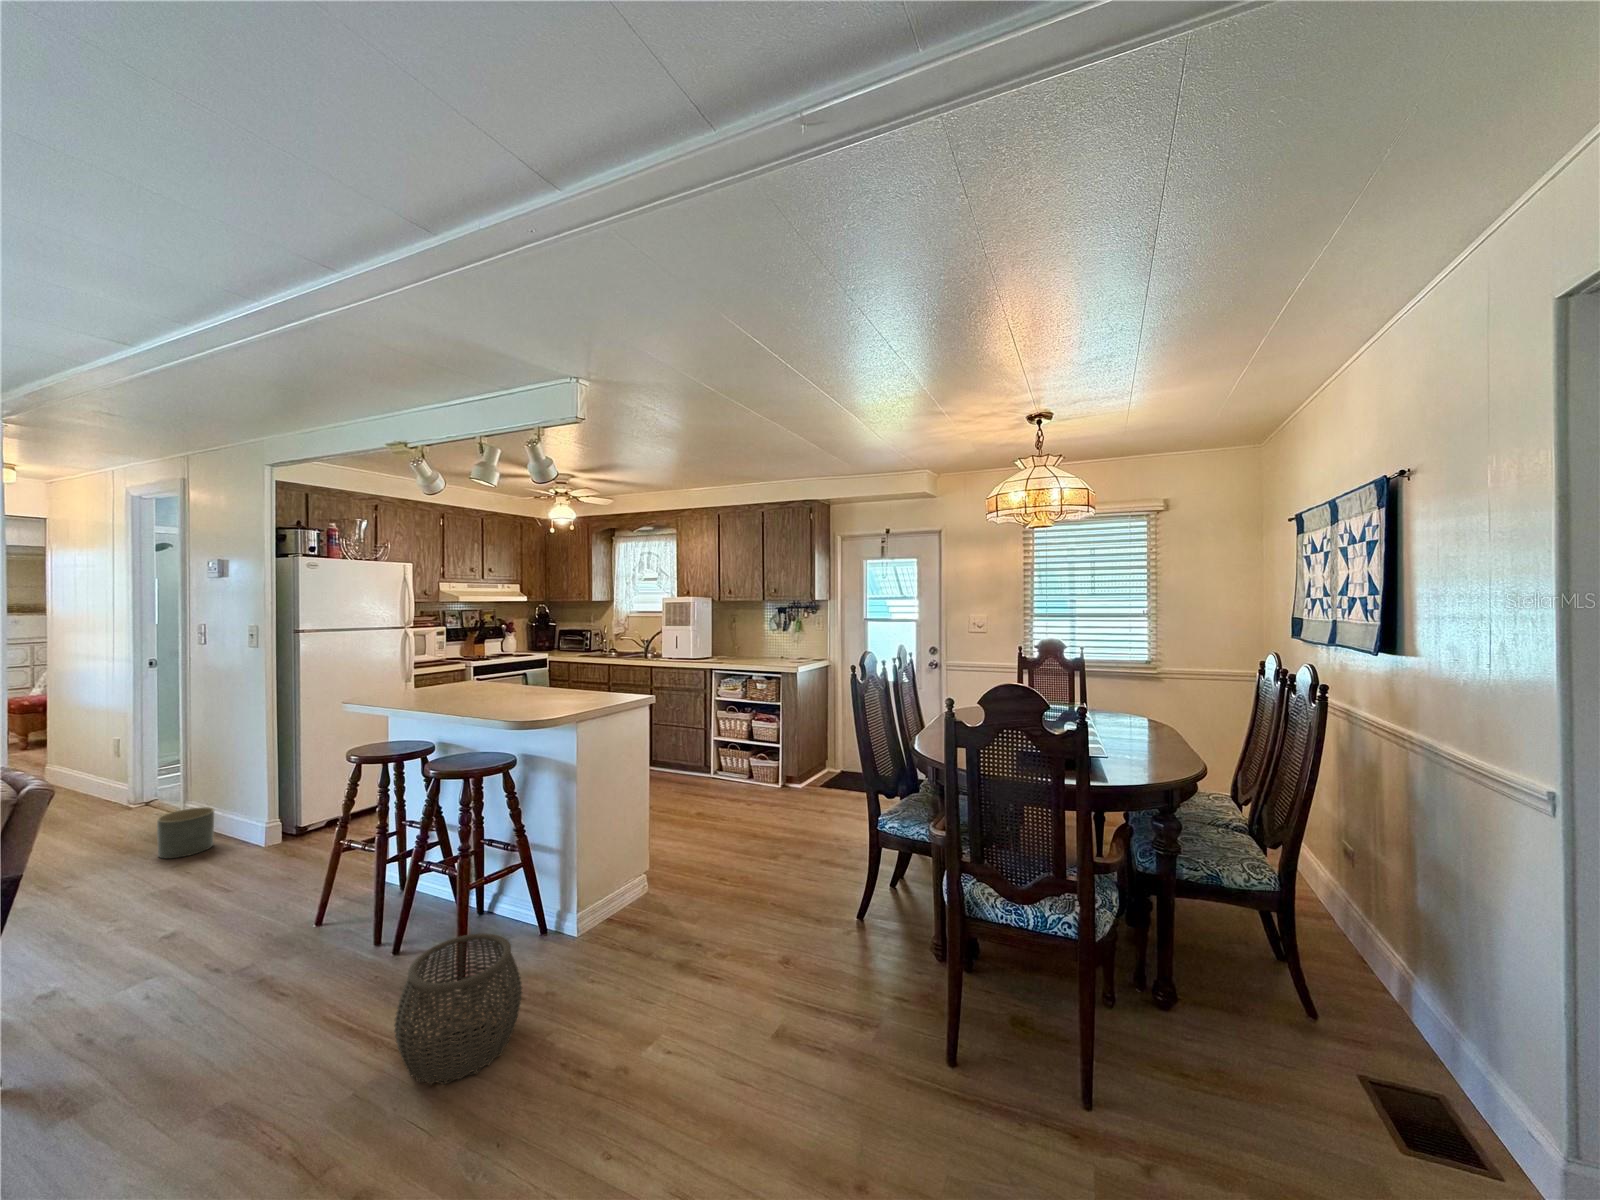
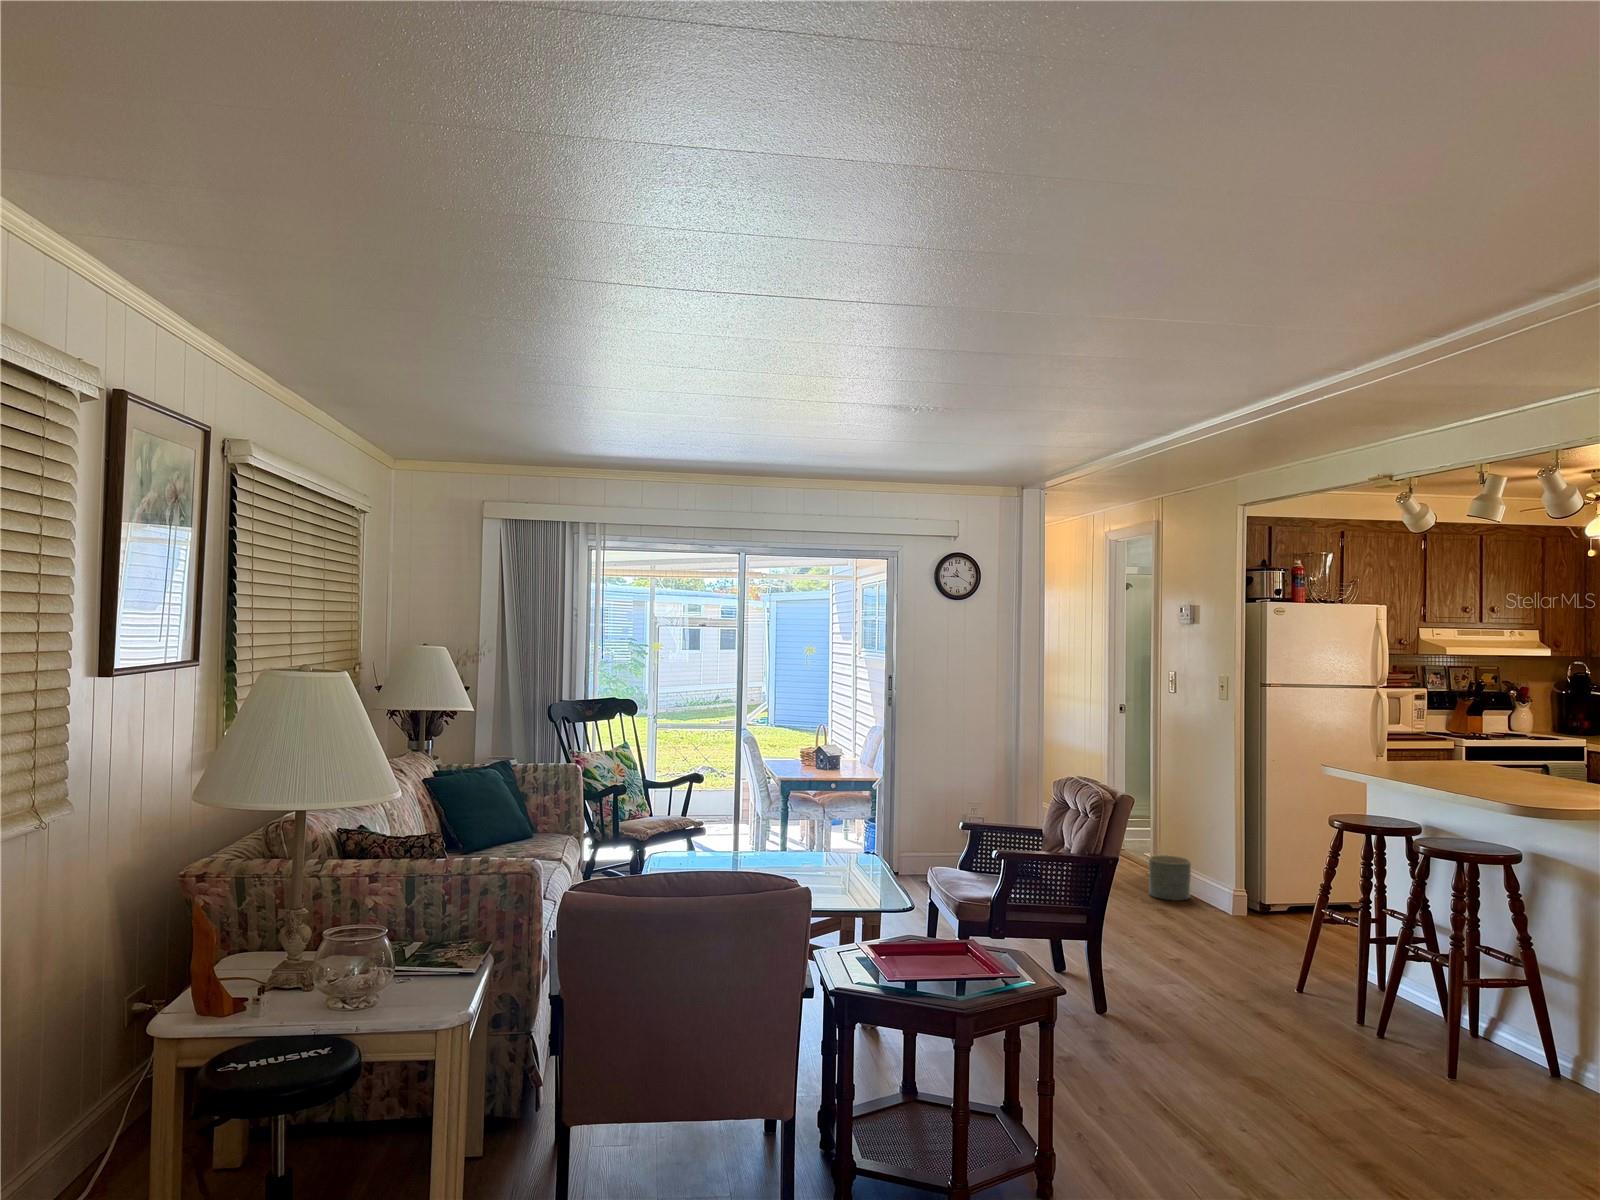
woven basket: present [394,933,522,1084] -> none [1386,1012,1527,1153]

